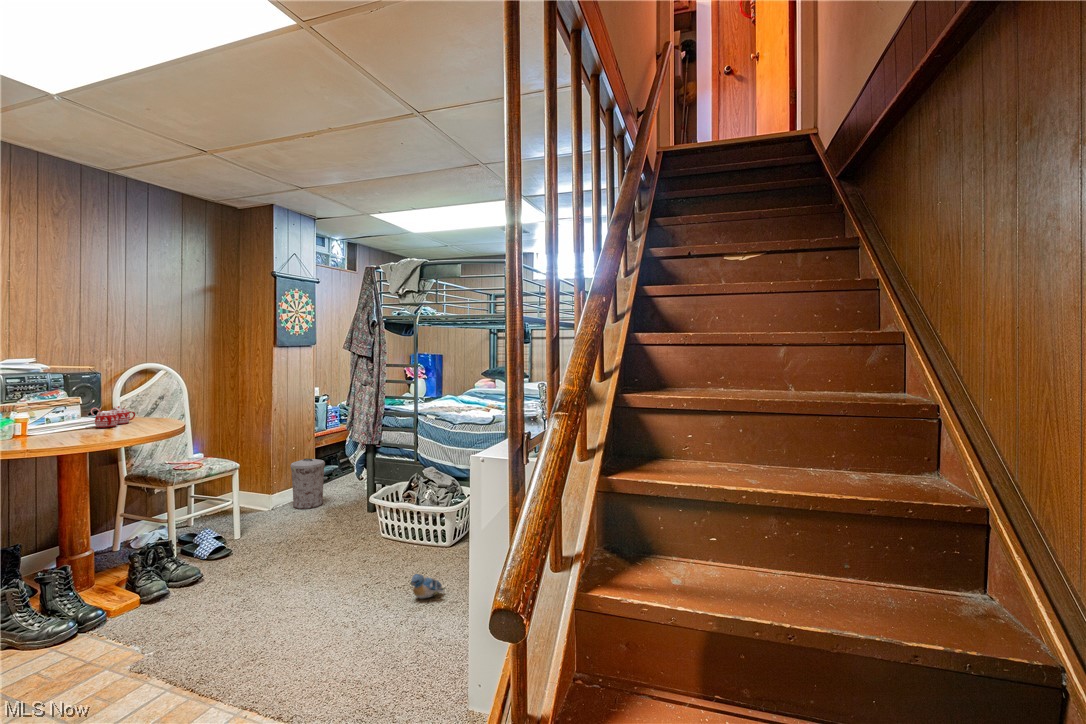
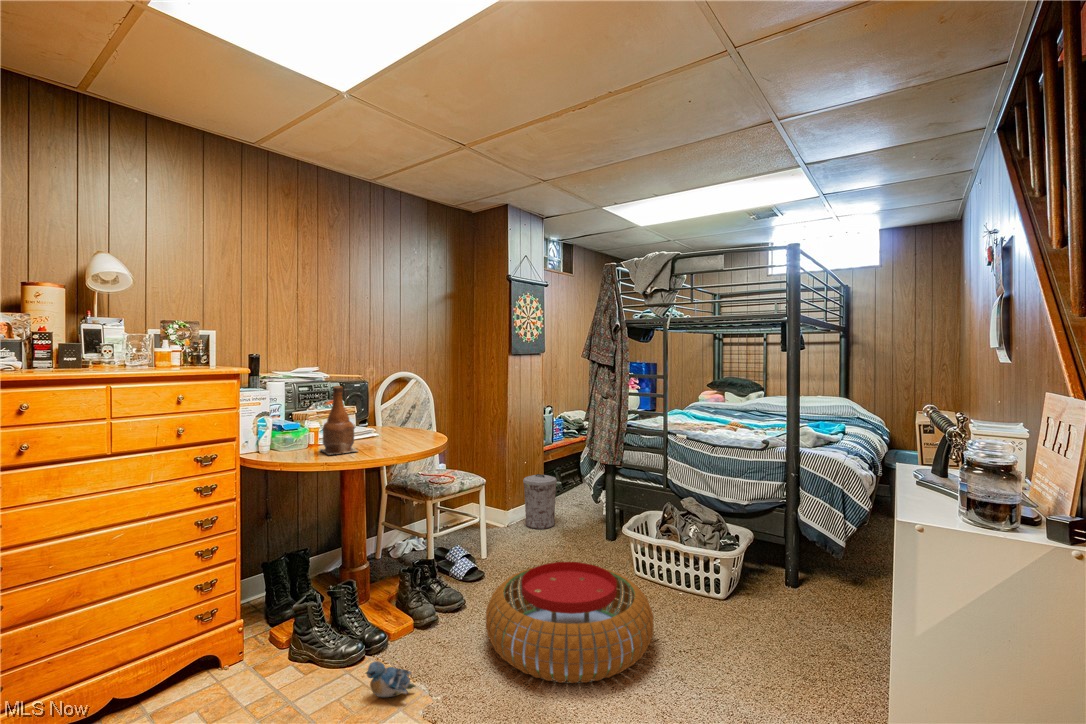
bottle: none [24,376,72,443] -> present [320,386,358,455]
mug: present [86,405,135,428] -> none [363,415,401,438]
pouf: none [212,527,373,623] -> present [486,562,654,683]
plush toy: present [410,574,445,599] -> present [366,662,415,697]

